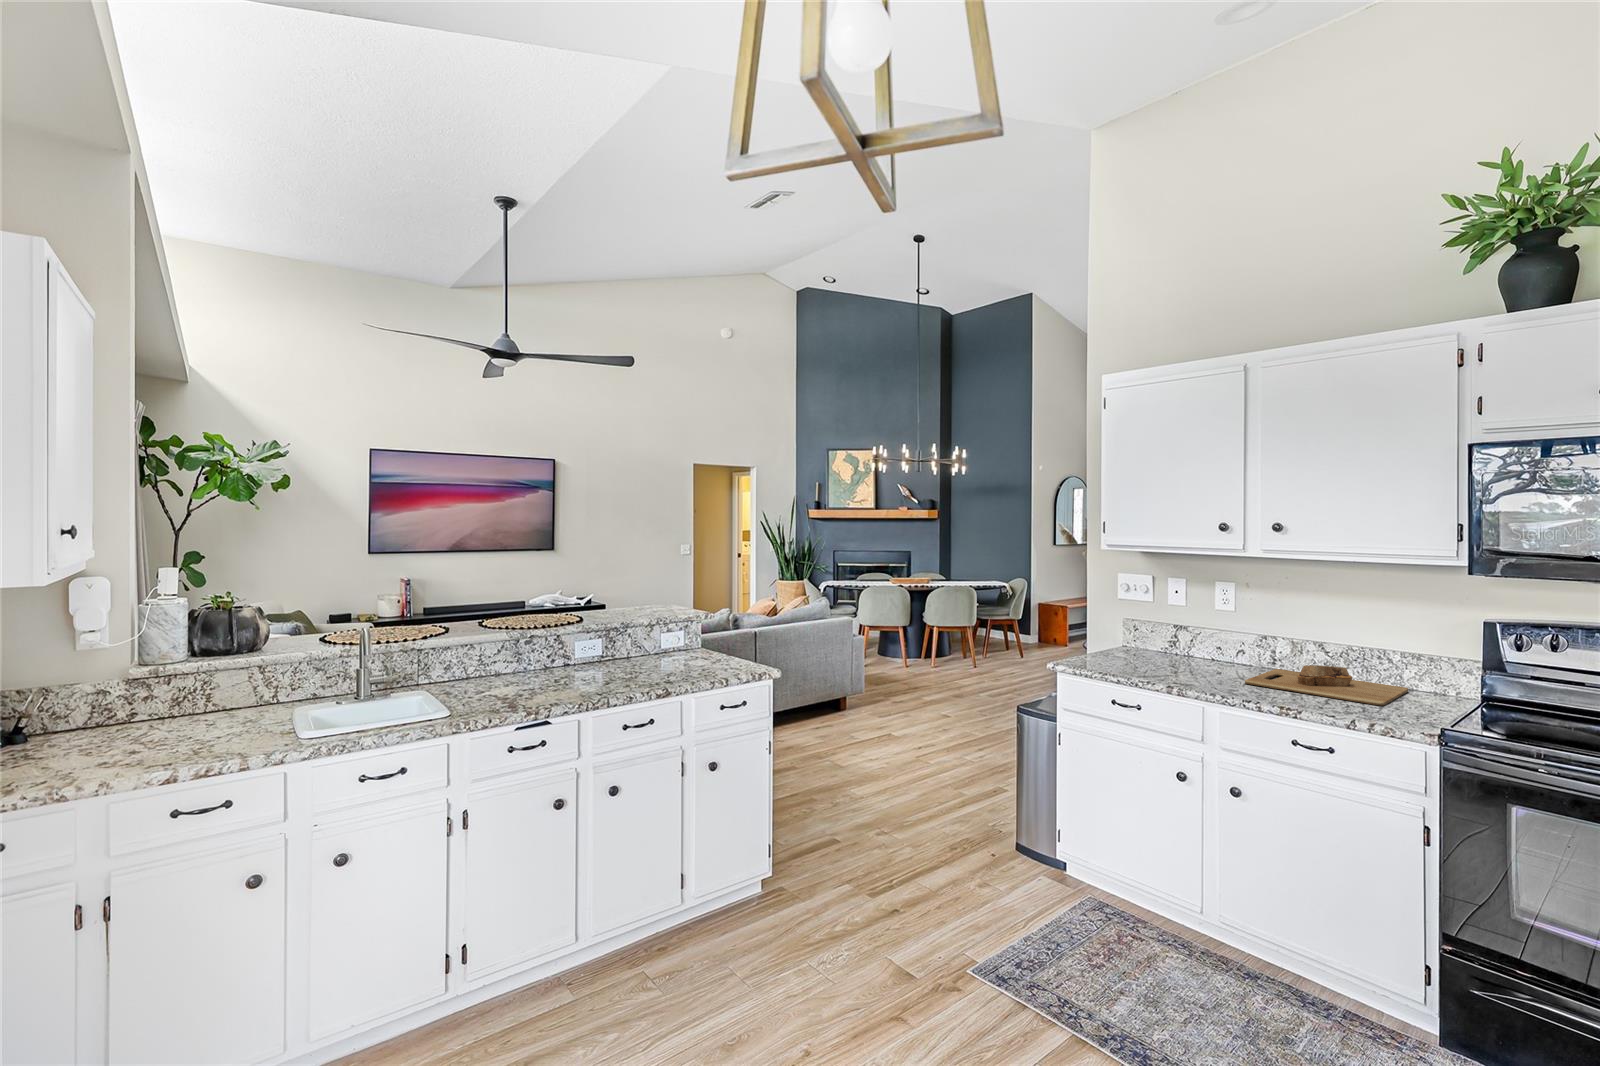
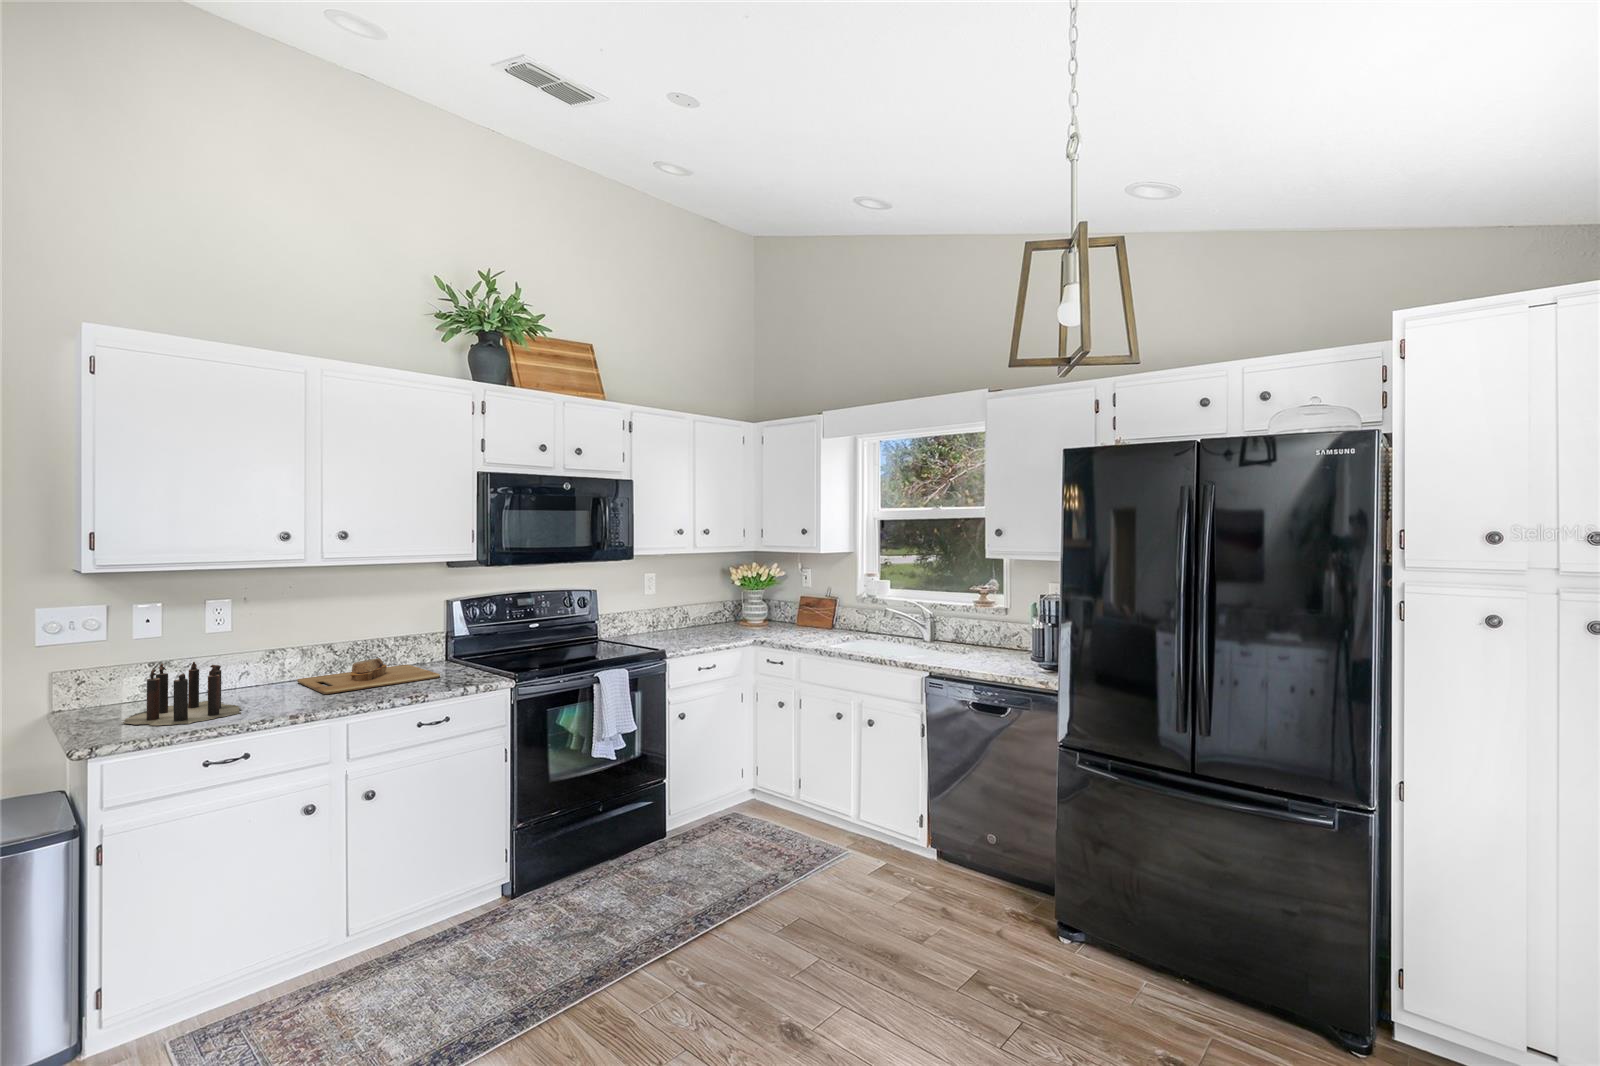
candle: none [1097,624,1196,675] -> present [123,662,241,726]

